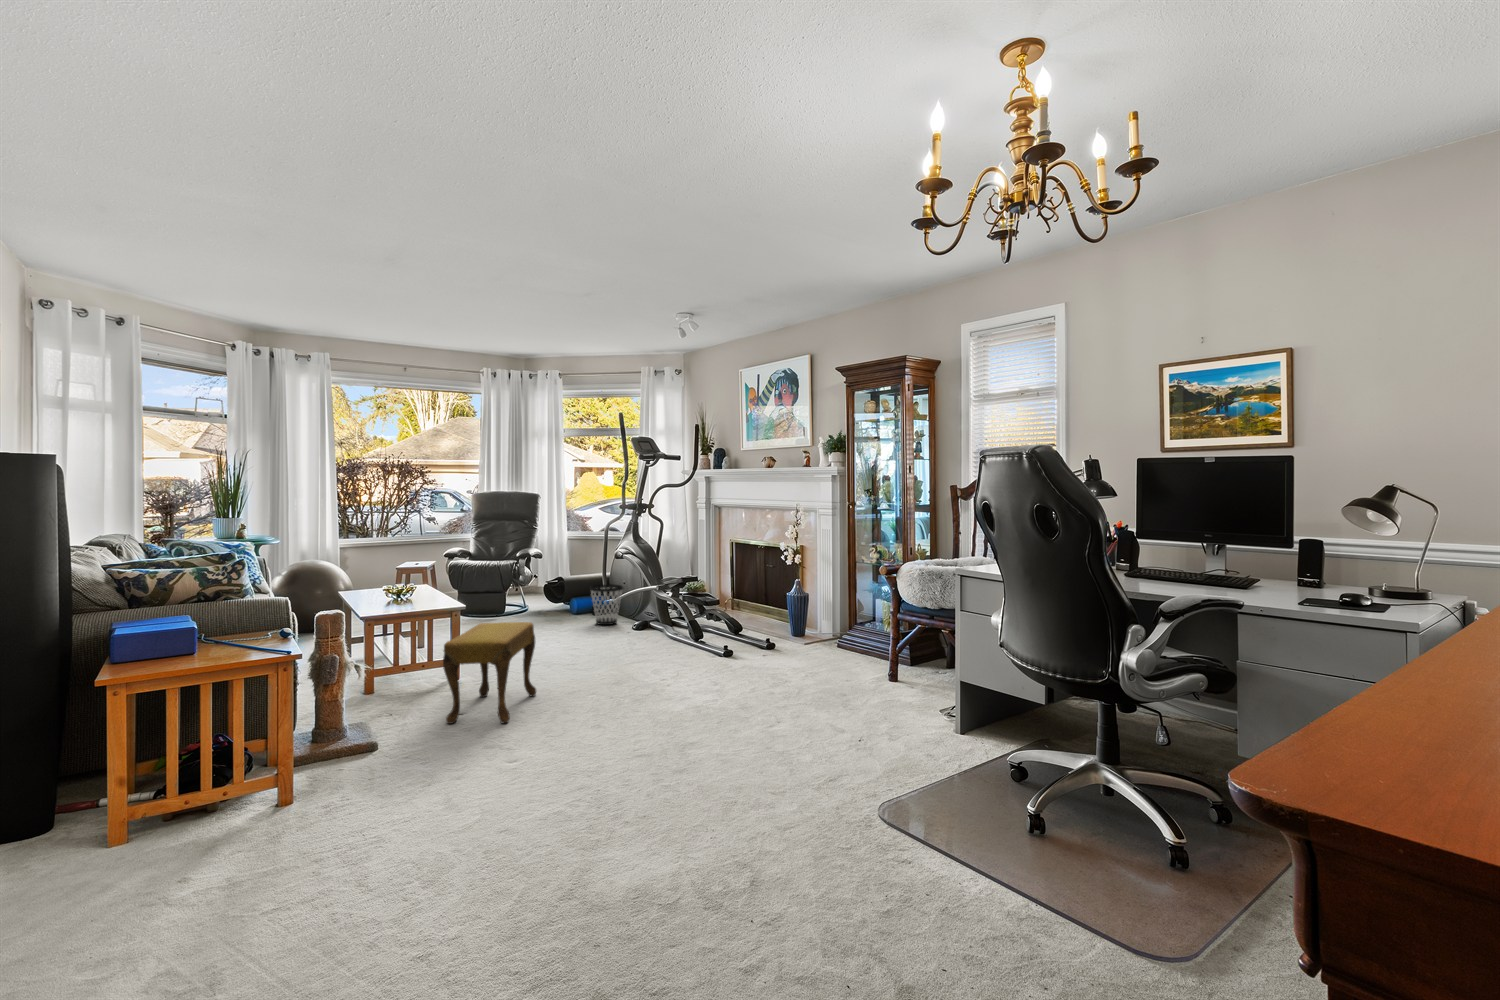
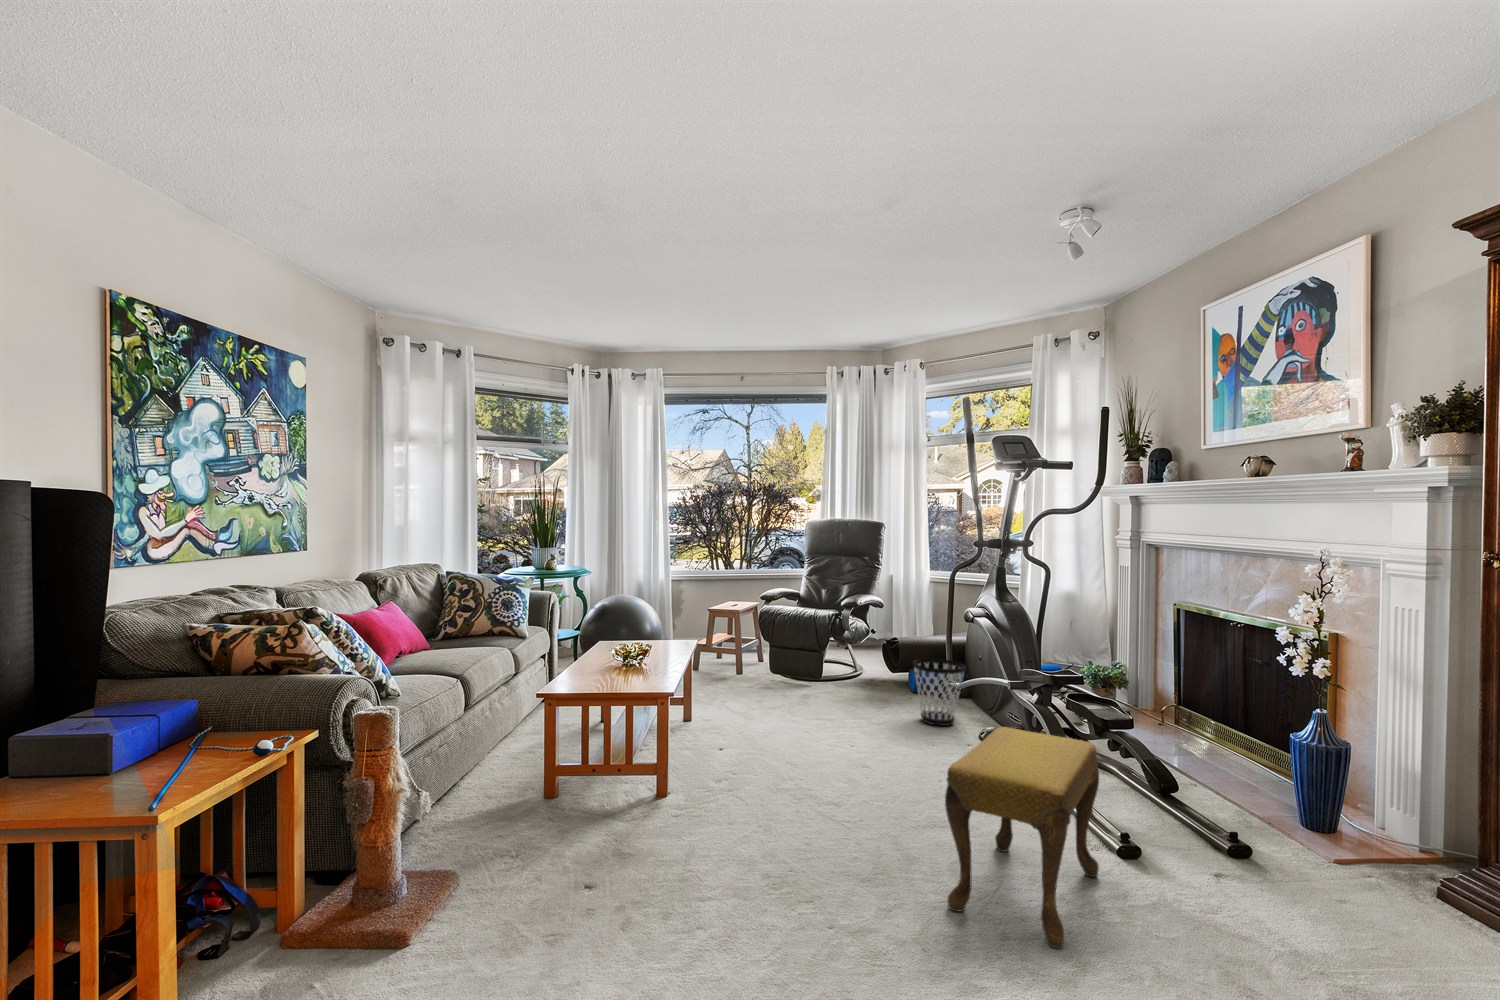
footstool: present [443,622,536,724] -> present [945,727,1099,948]

